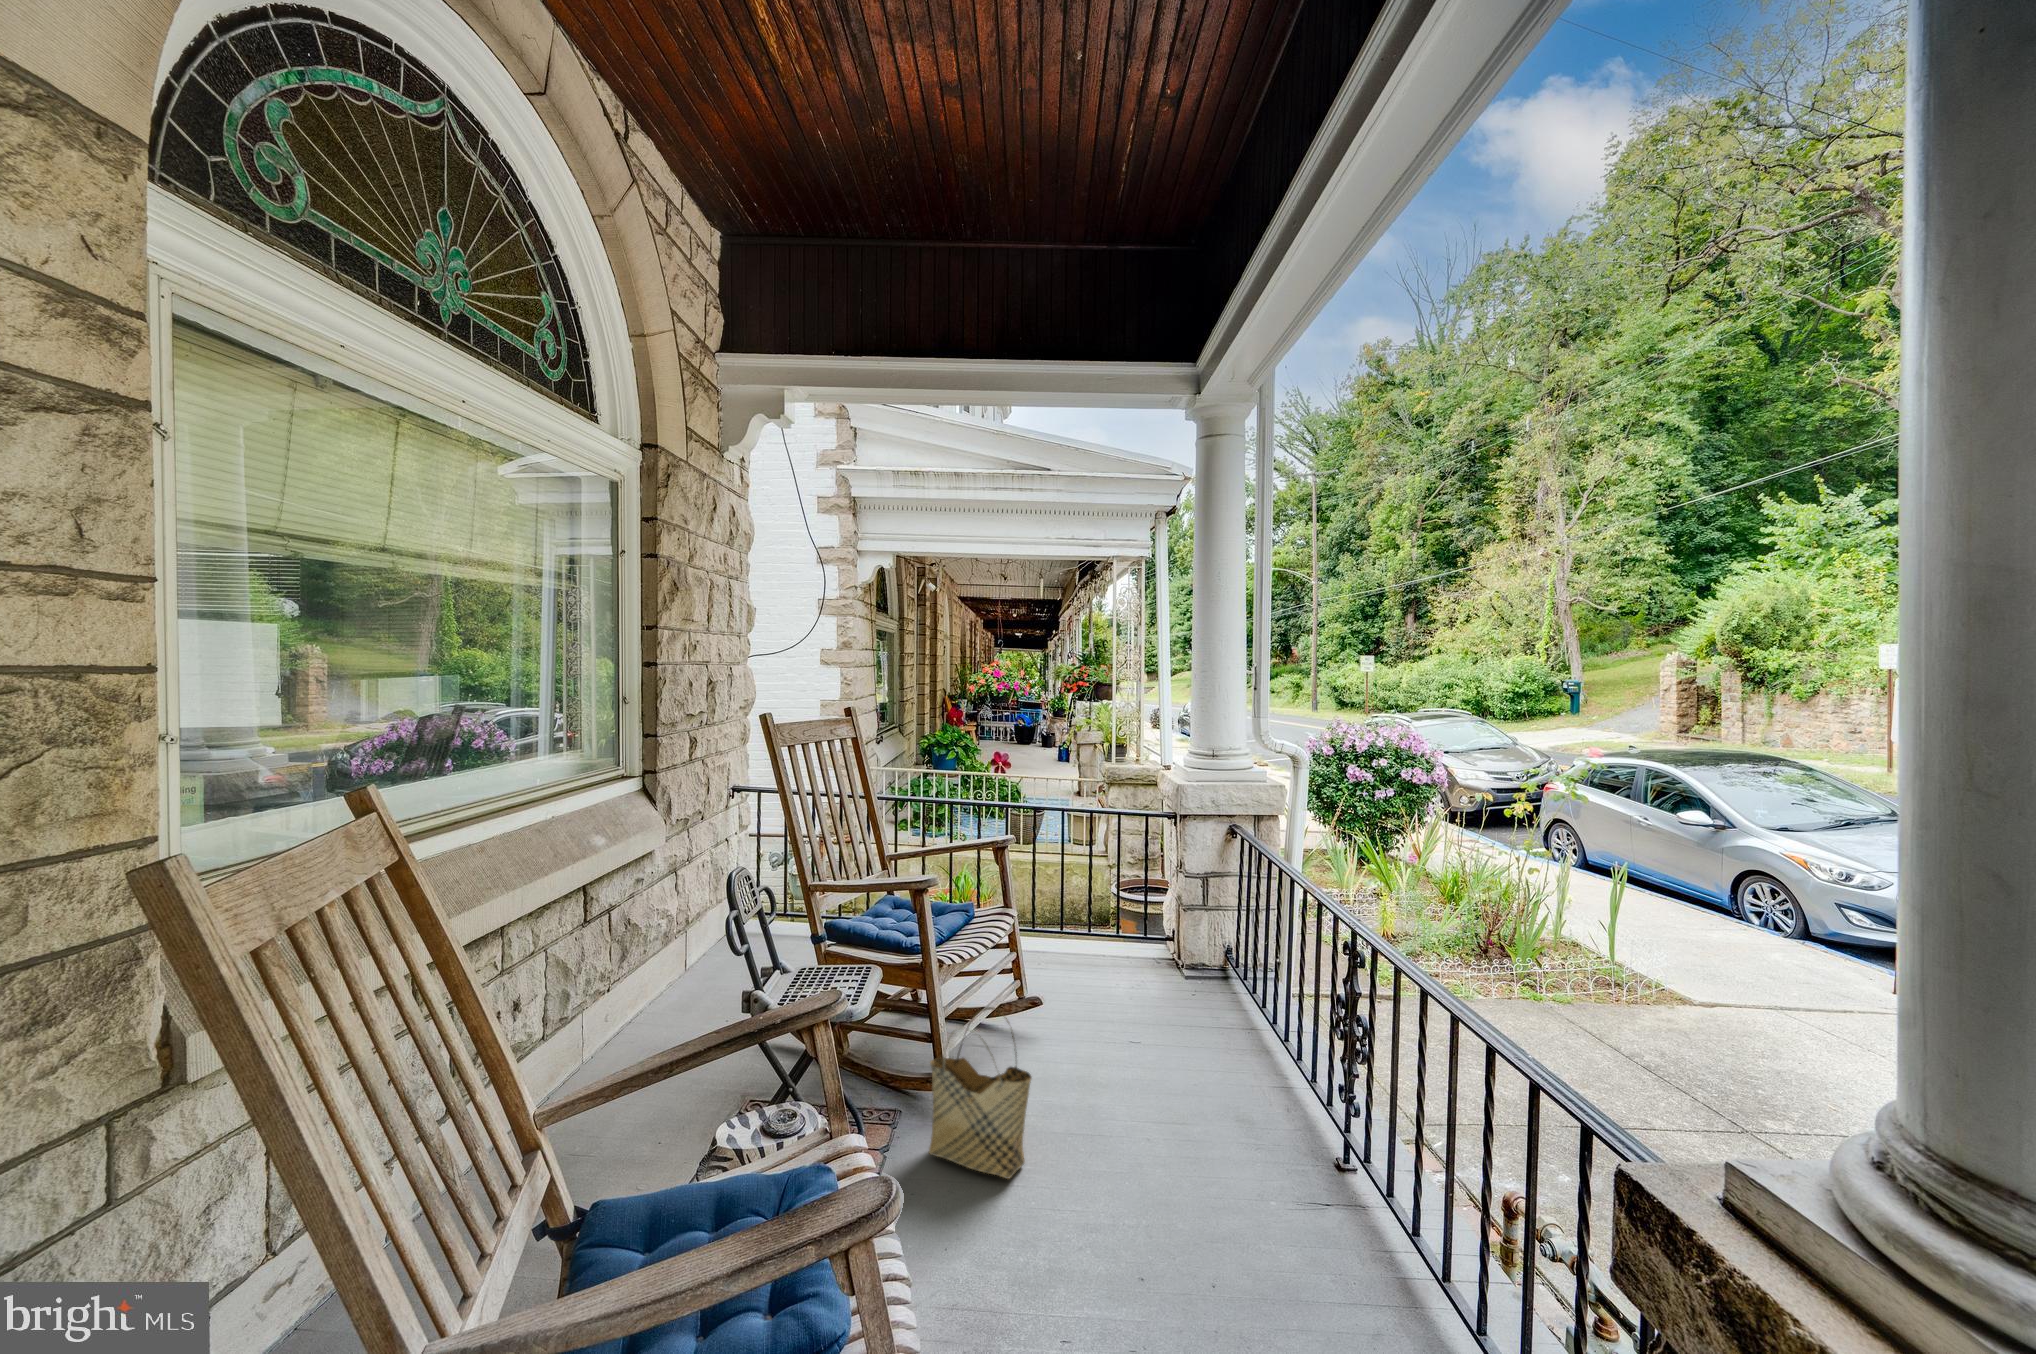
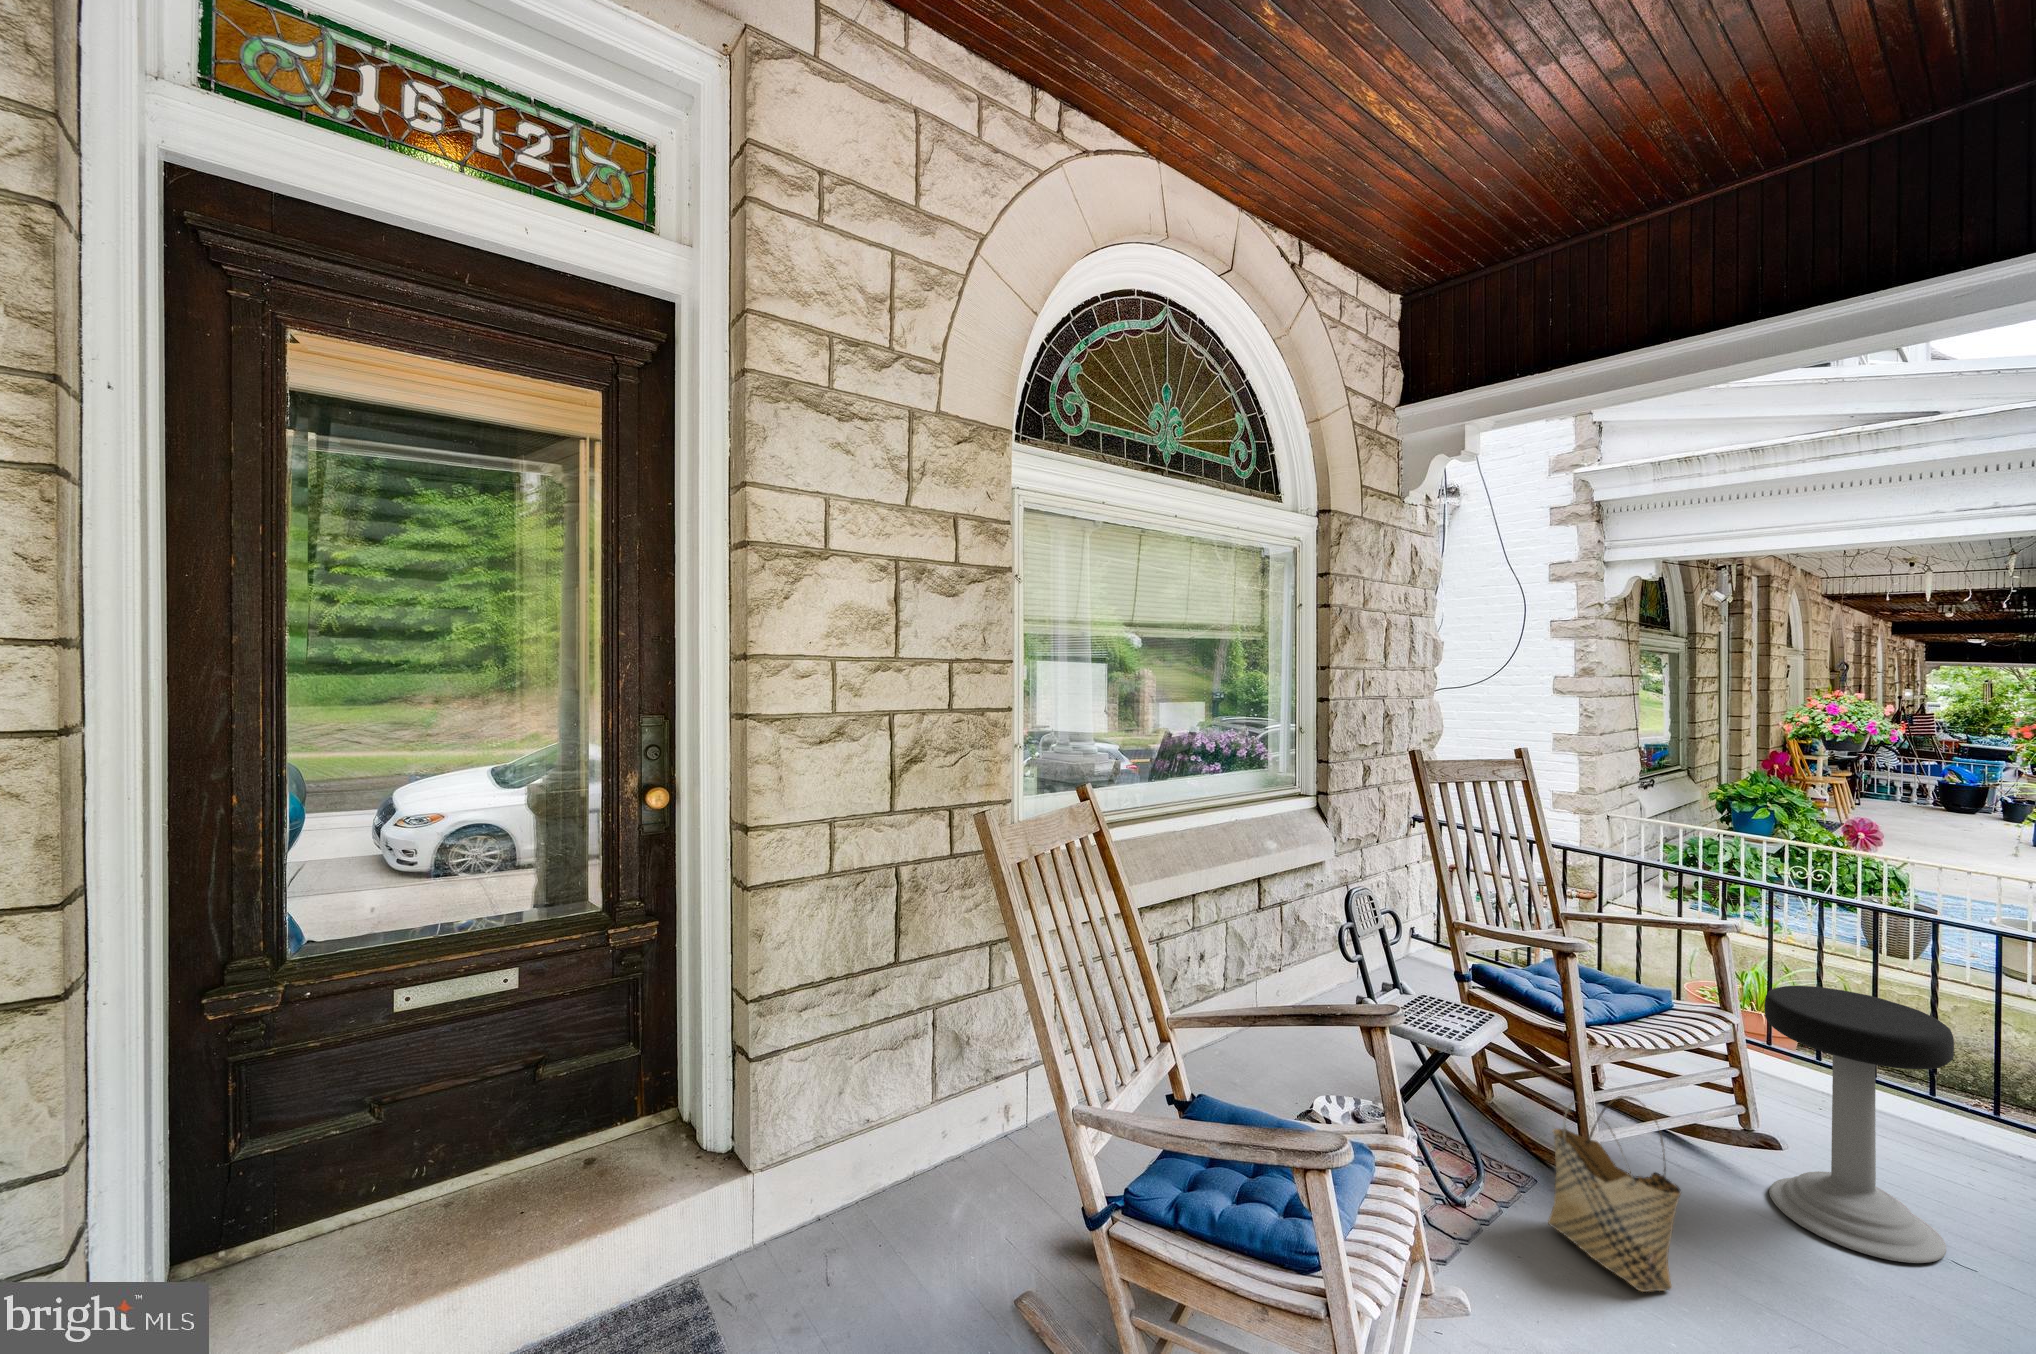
stool: none [1044,873,1143,1066] -> present [1765,986,1954,1263]

